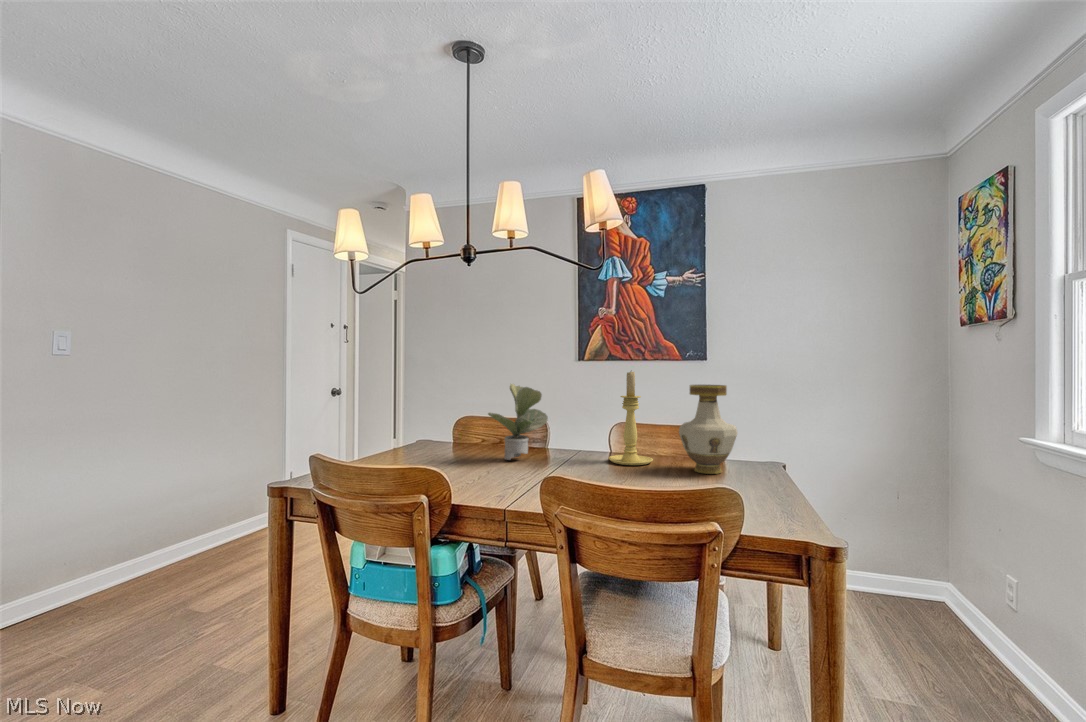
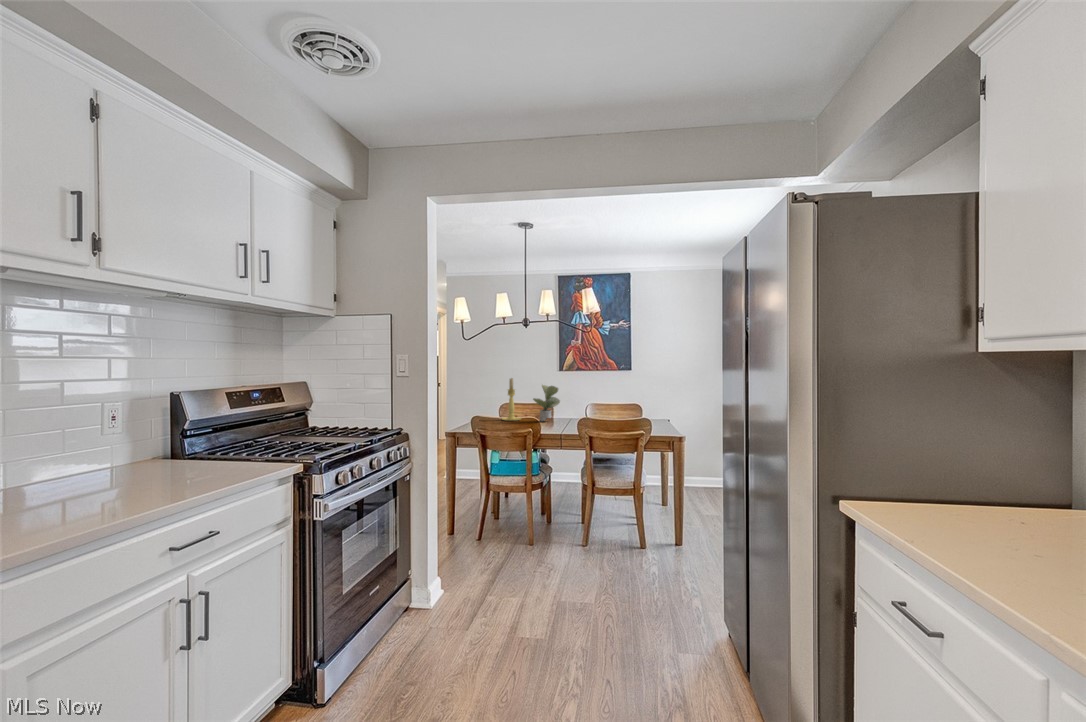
candle holder: present [608,371,653,465] -> present [502,378,521,421]
vase: present [679,385,738,474] -> none [623,384,649,423]

